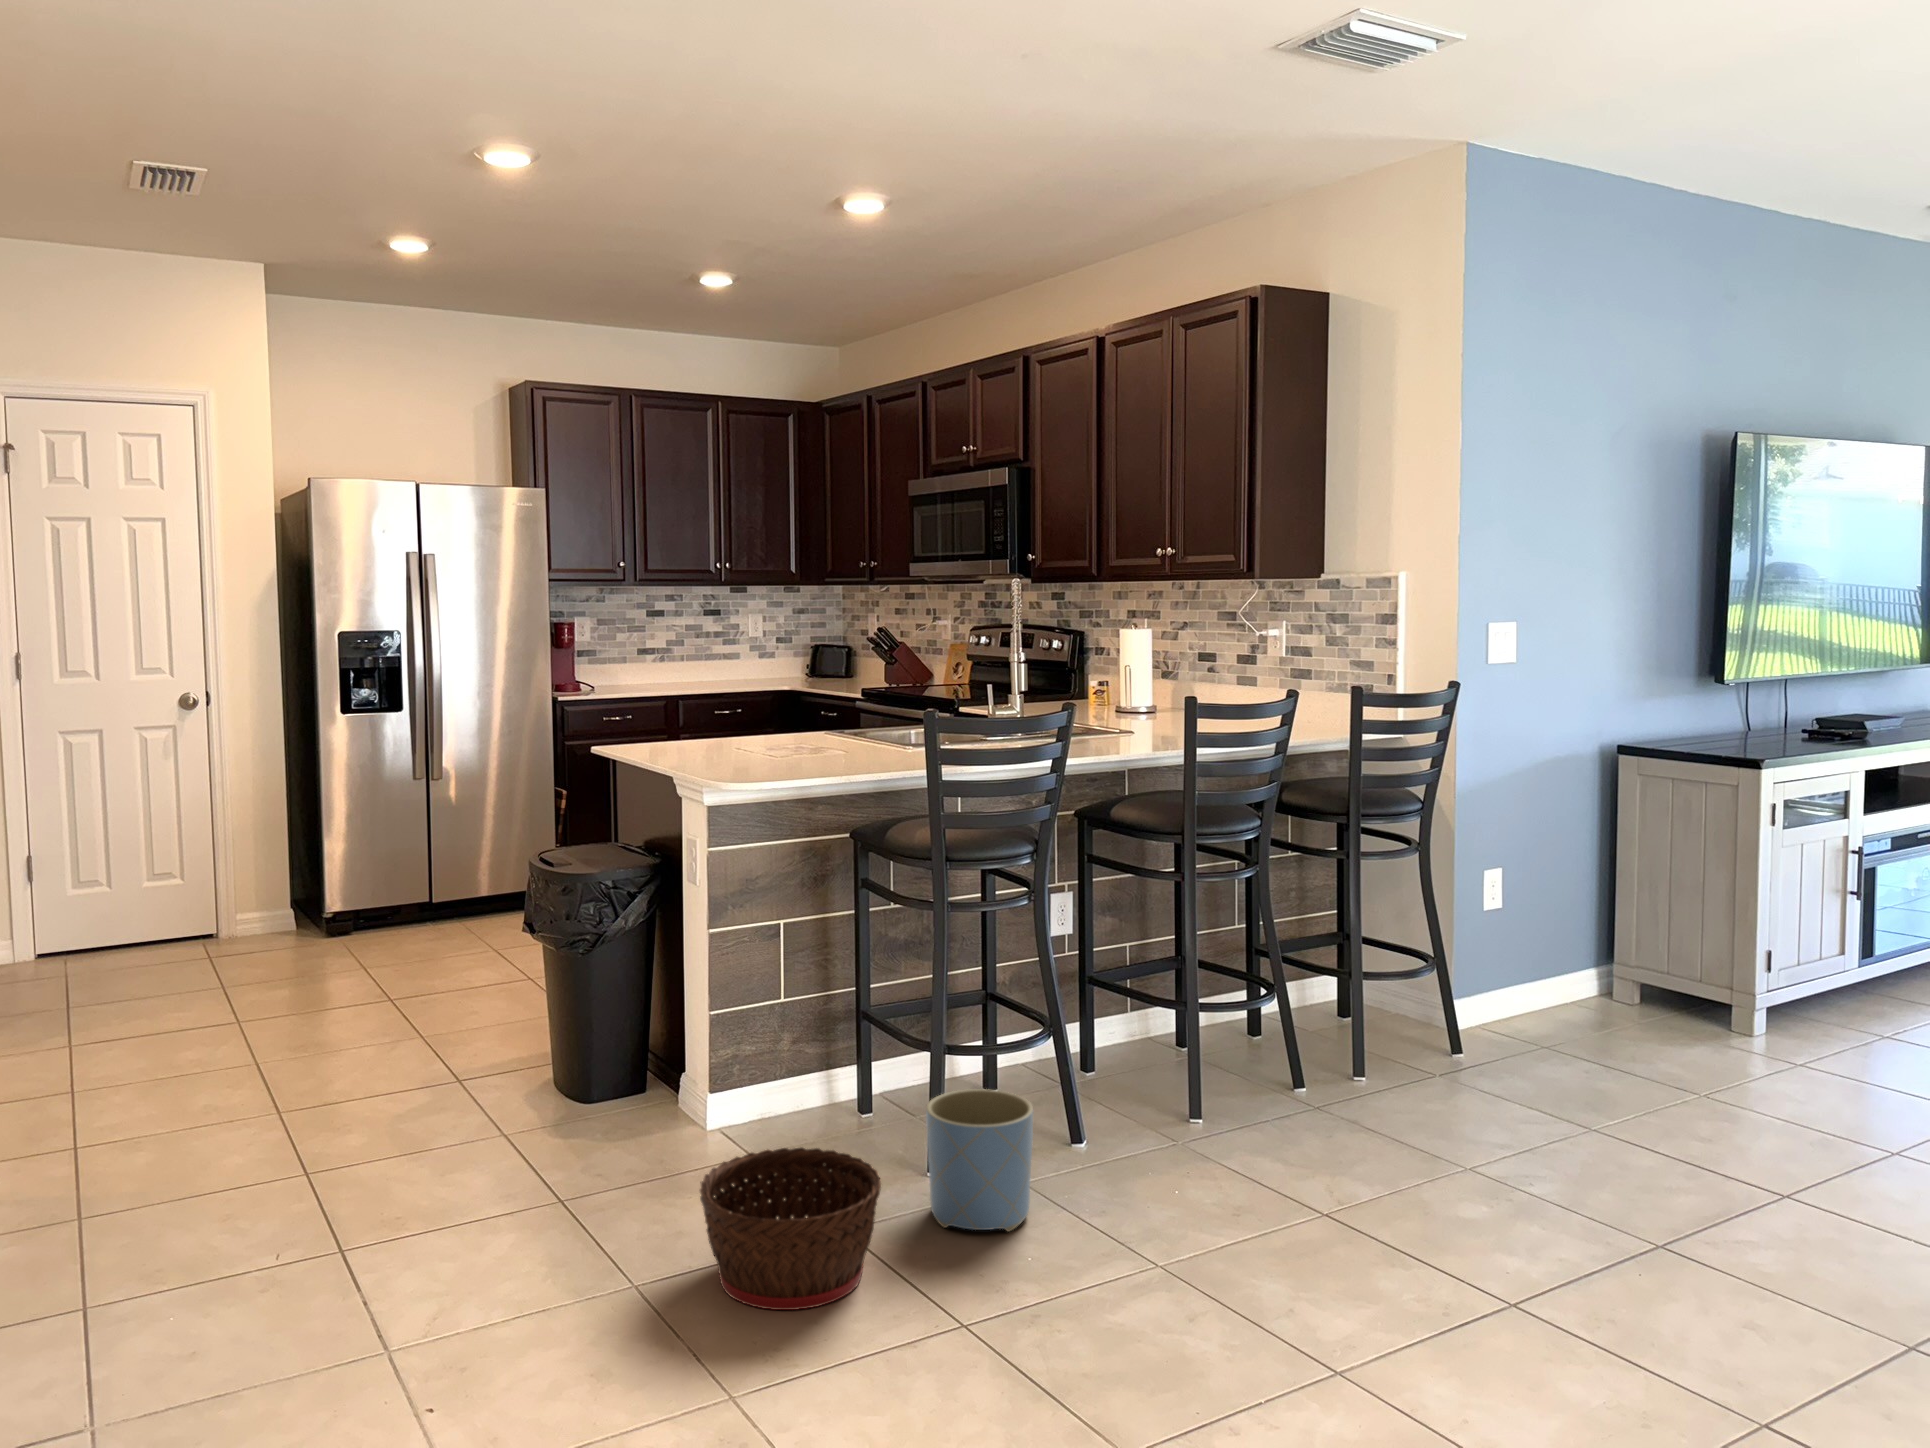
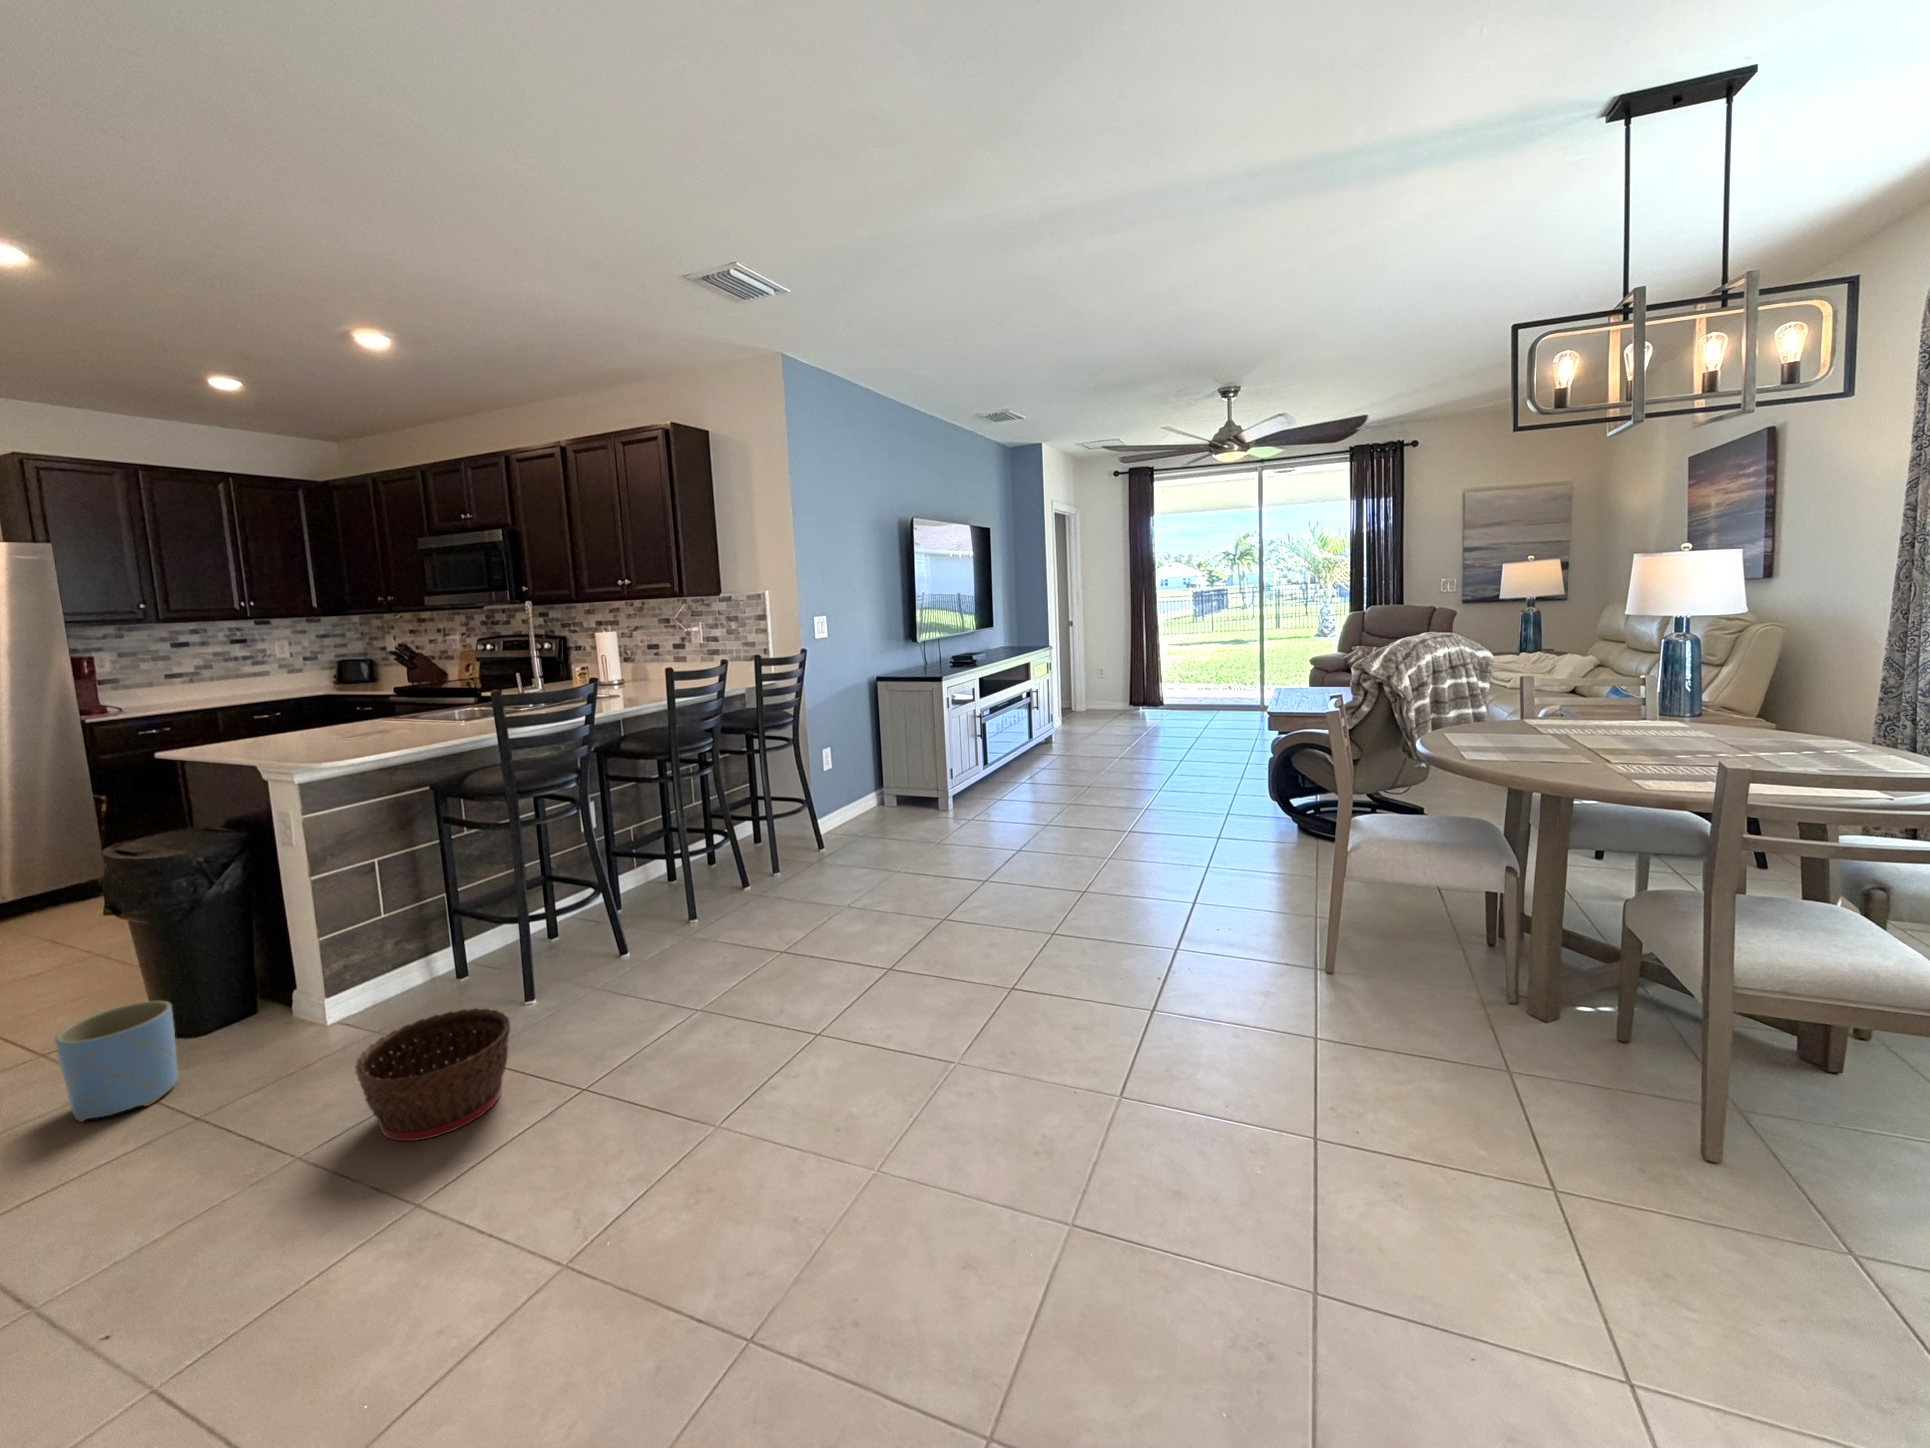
planter: present [926,1089,1033,1232] -> present [55,1001,178,1122]

